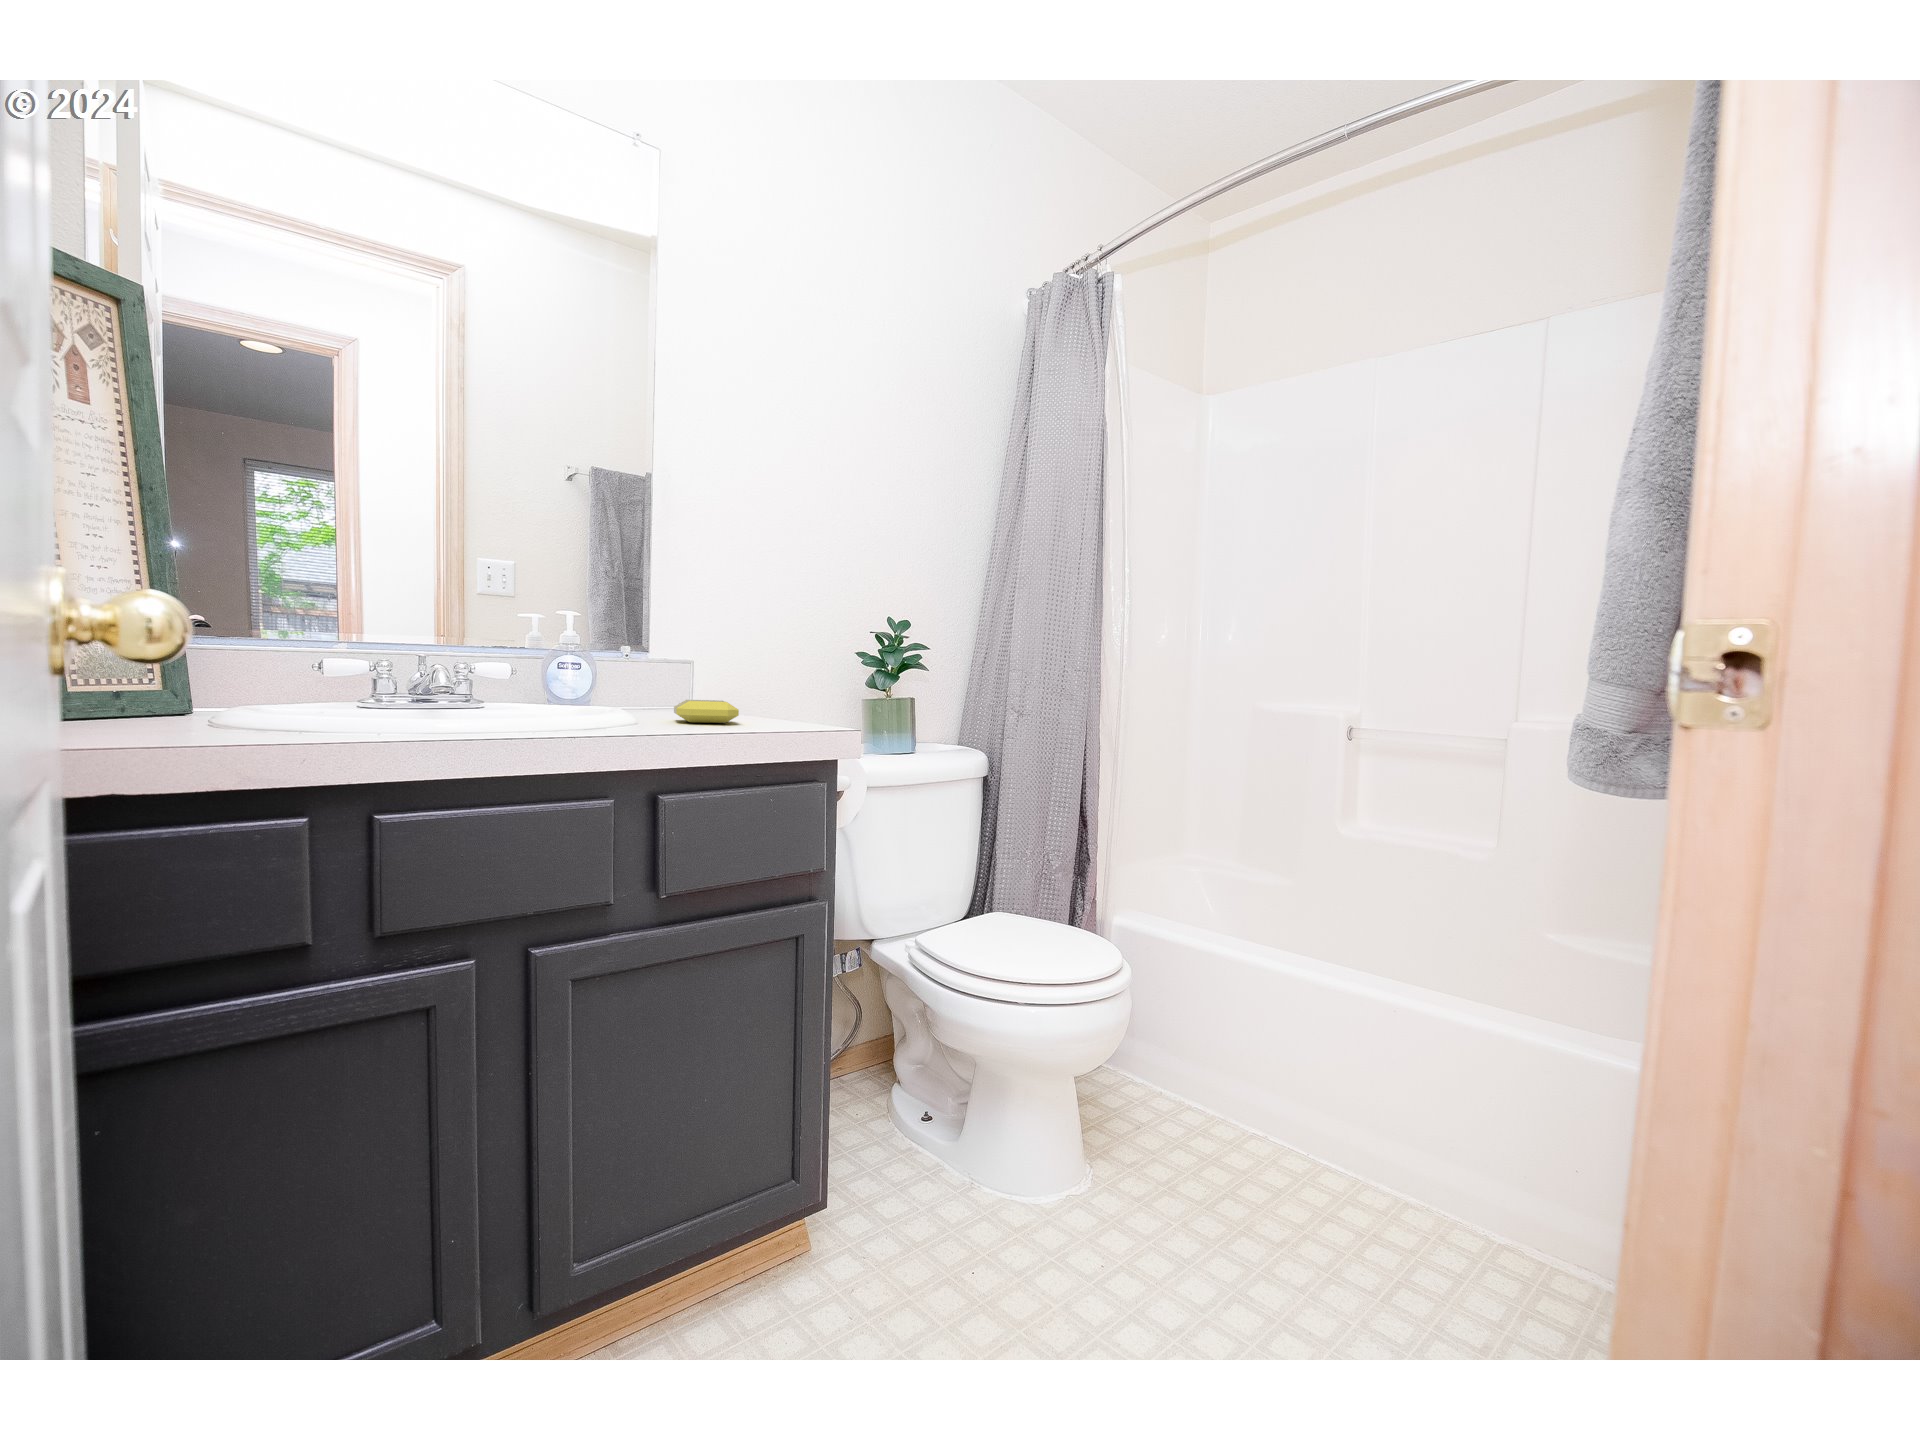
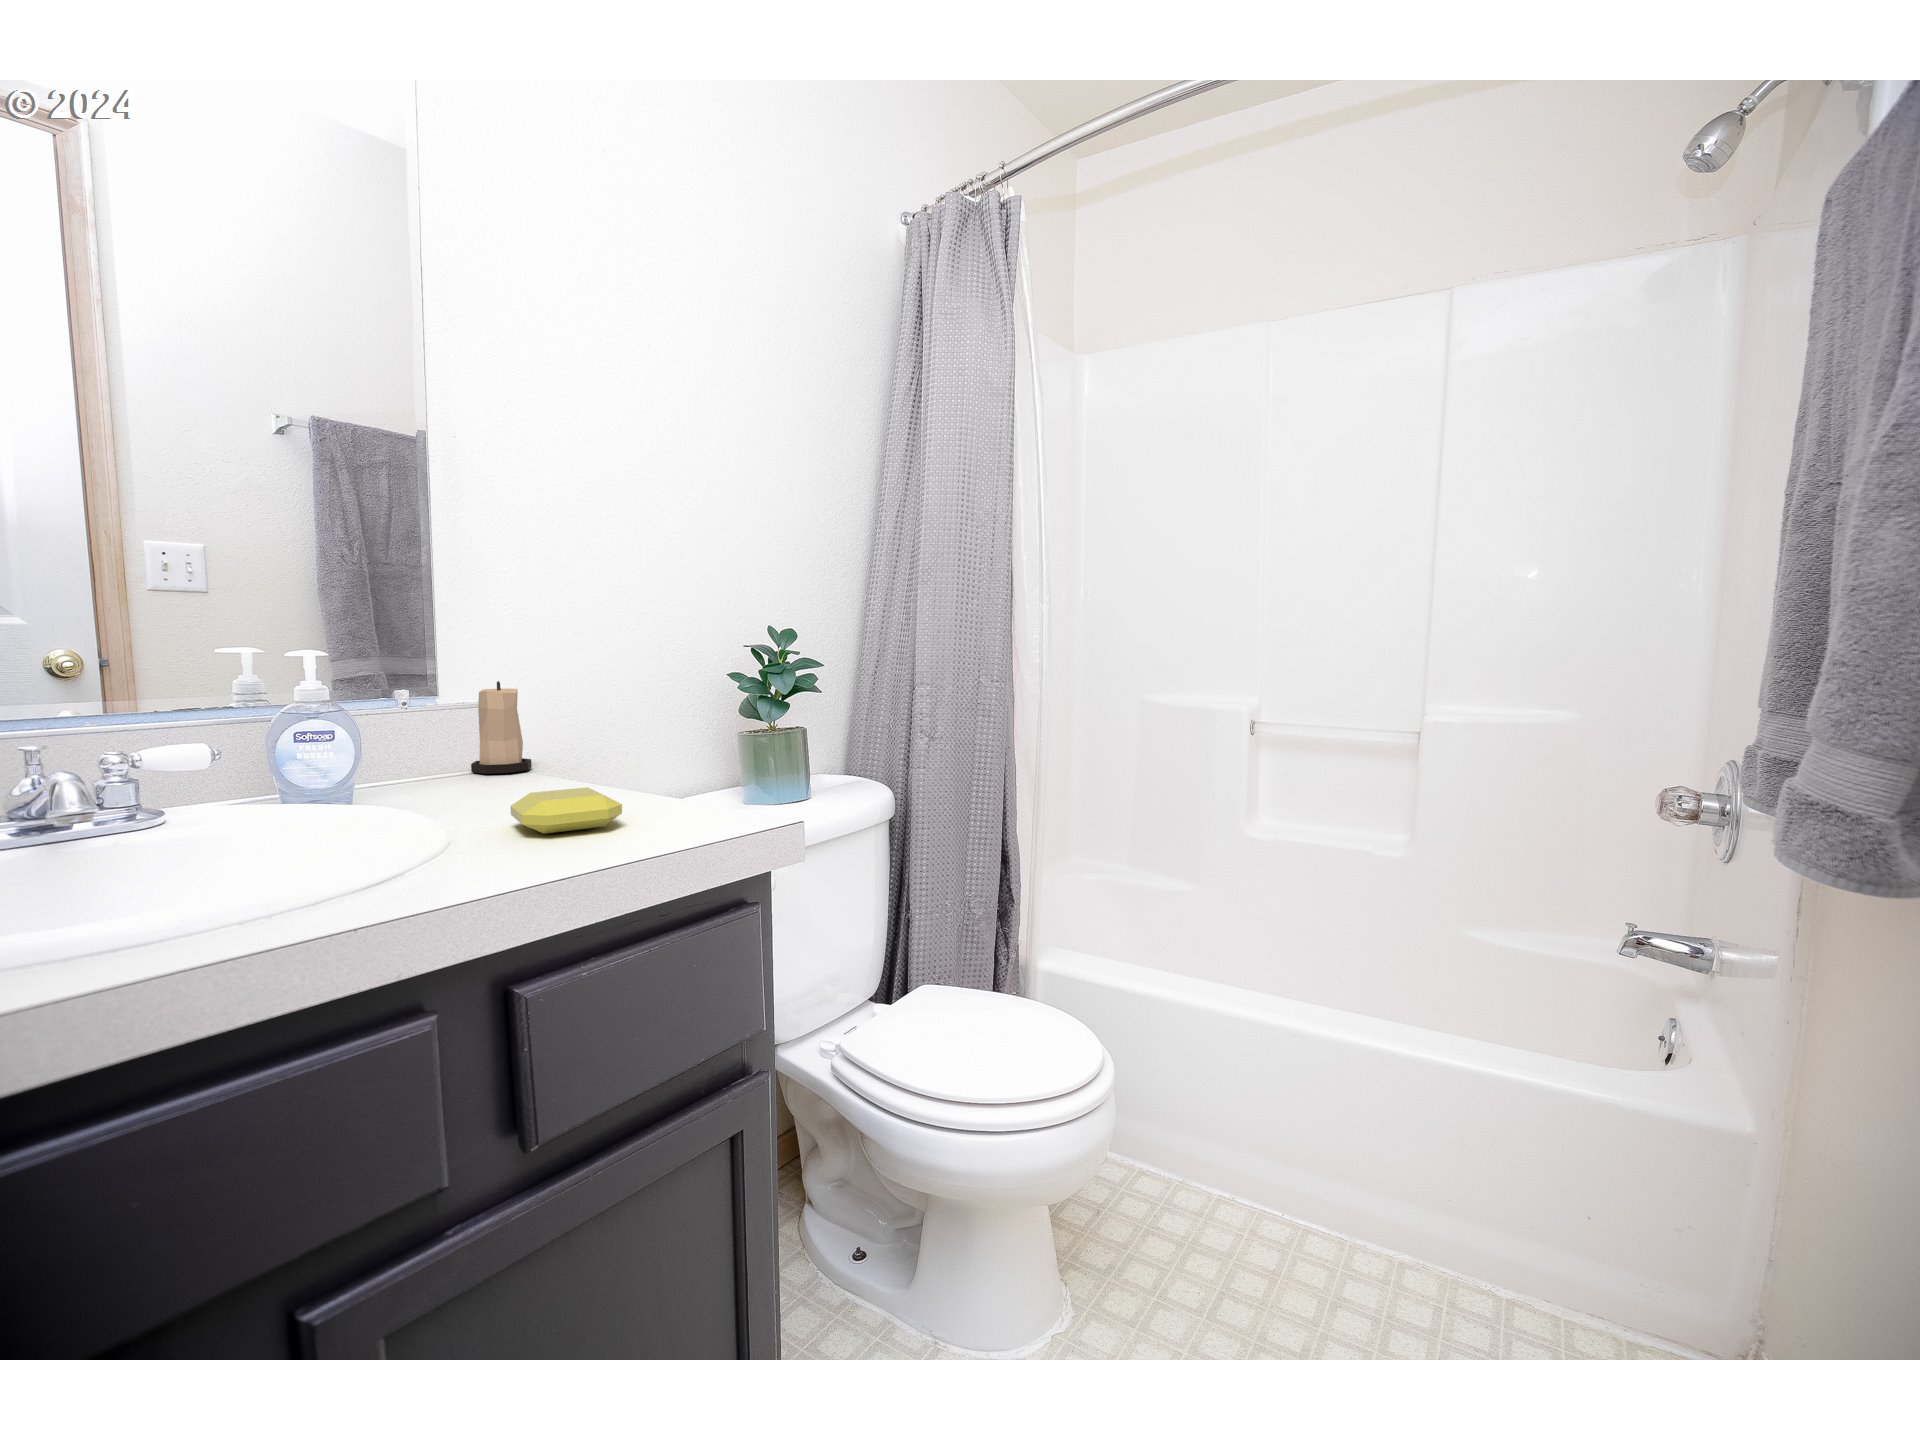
candle: none [669,643,709,706] -> present [471,681,532,774]

